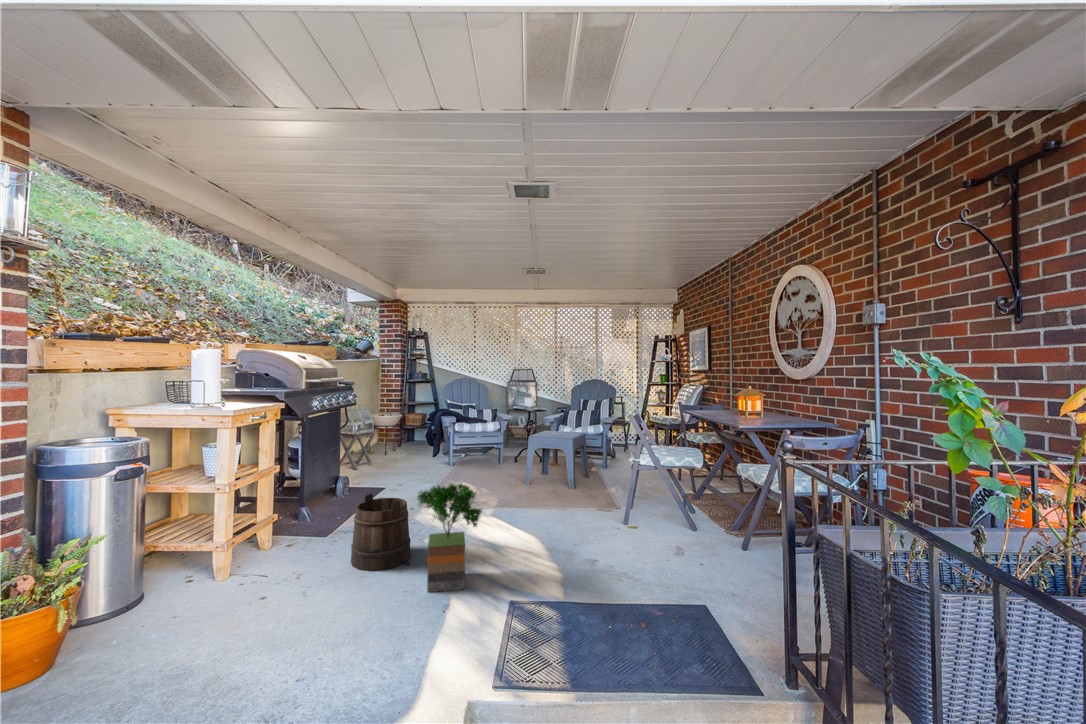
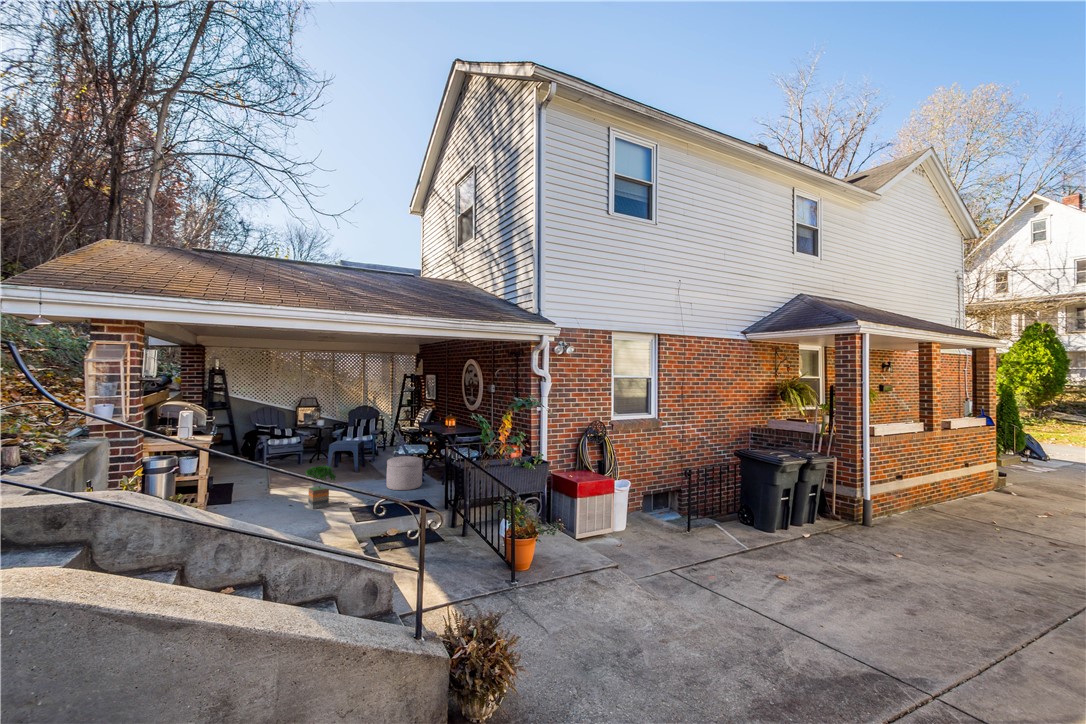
ottoman: none [612,472,693,559] -> present [386,456,422,490]
bucket: present [351,494,411,571] -> none [261,476,292,509]

